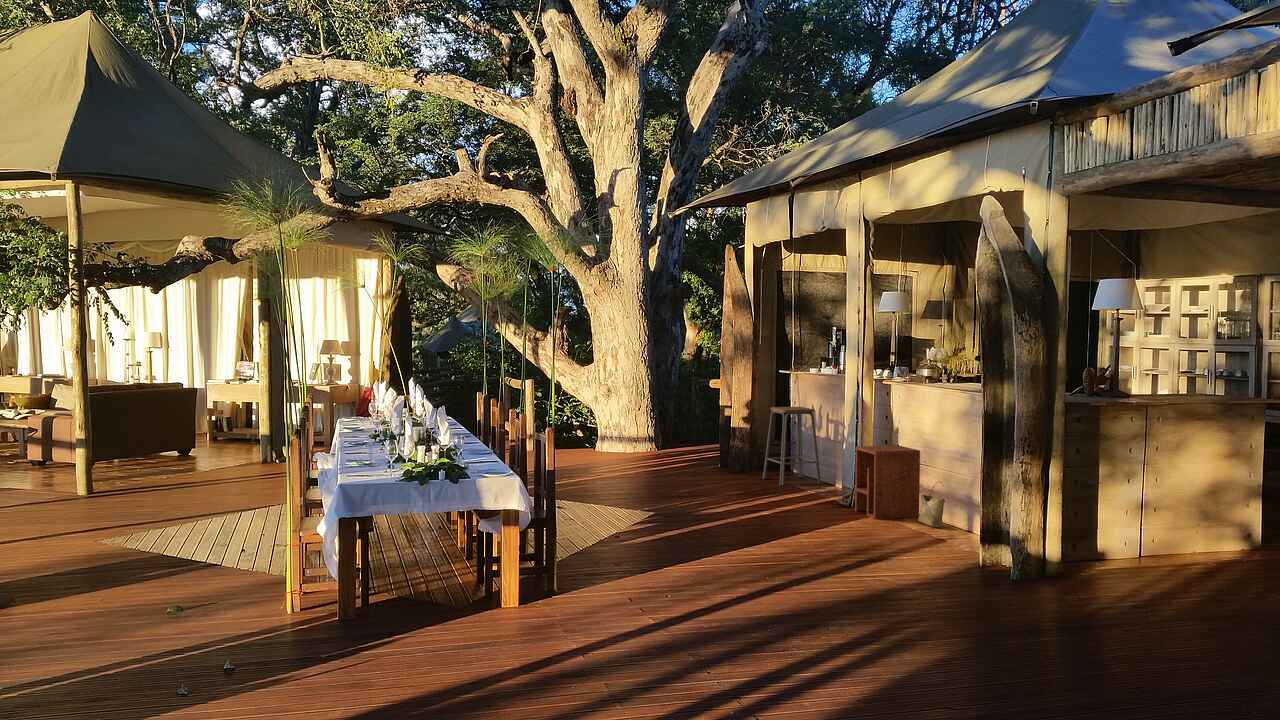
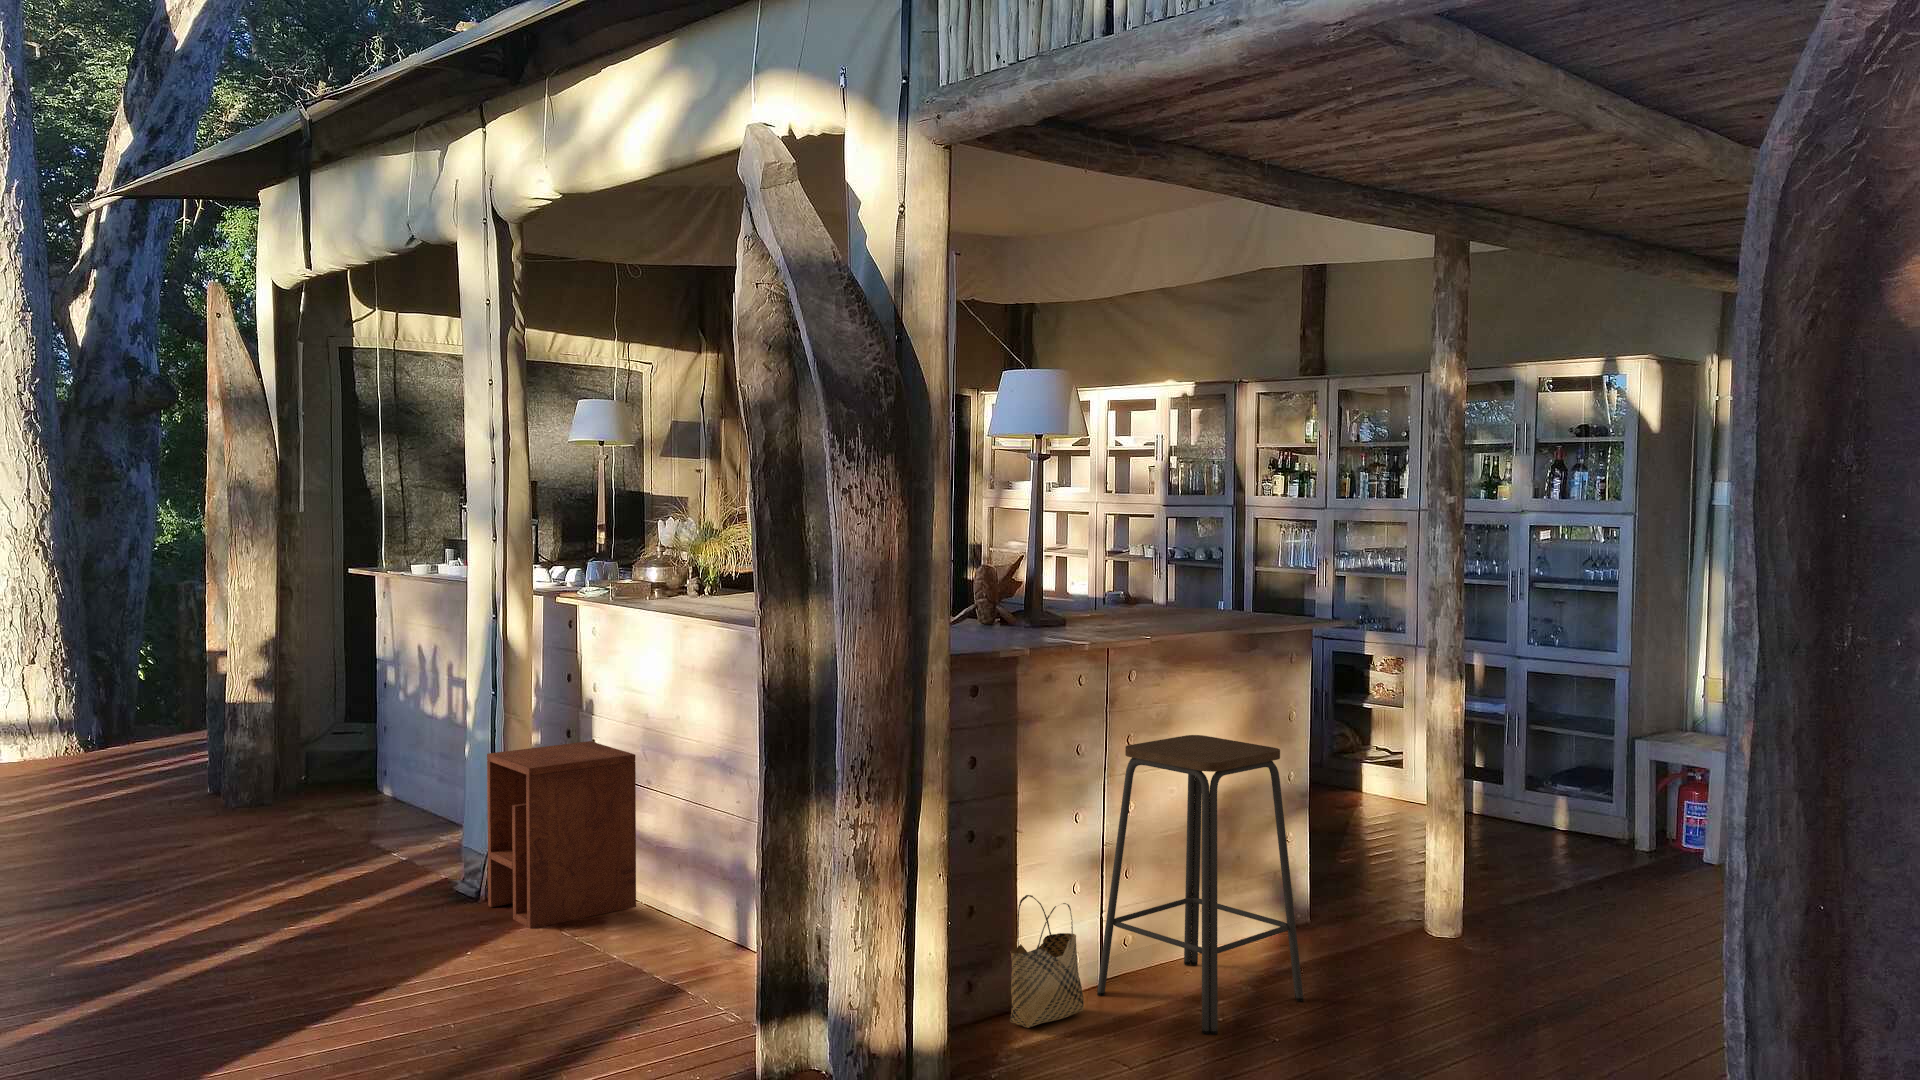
bar stool: present [763,407,821,486] -> present [1097,735,1304,1035]
woven basket: present [918,481,945,528] -> present [1010,895,1084,1028]

